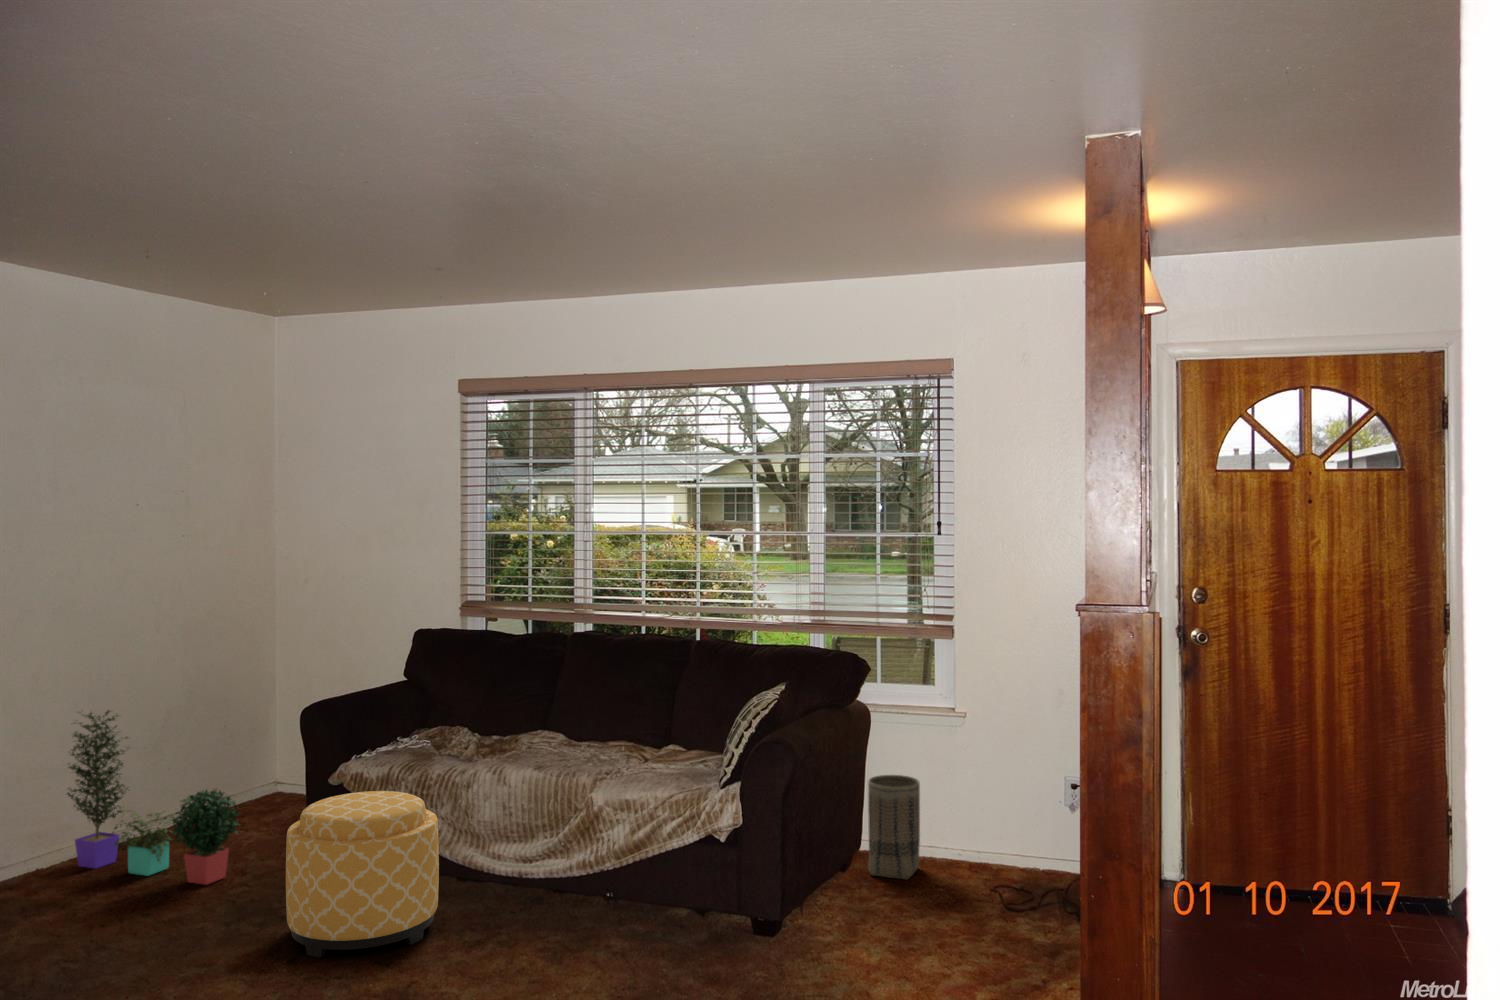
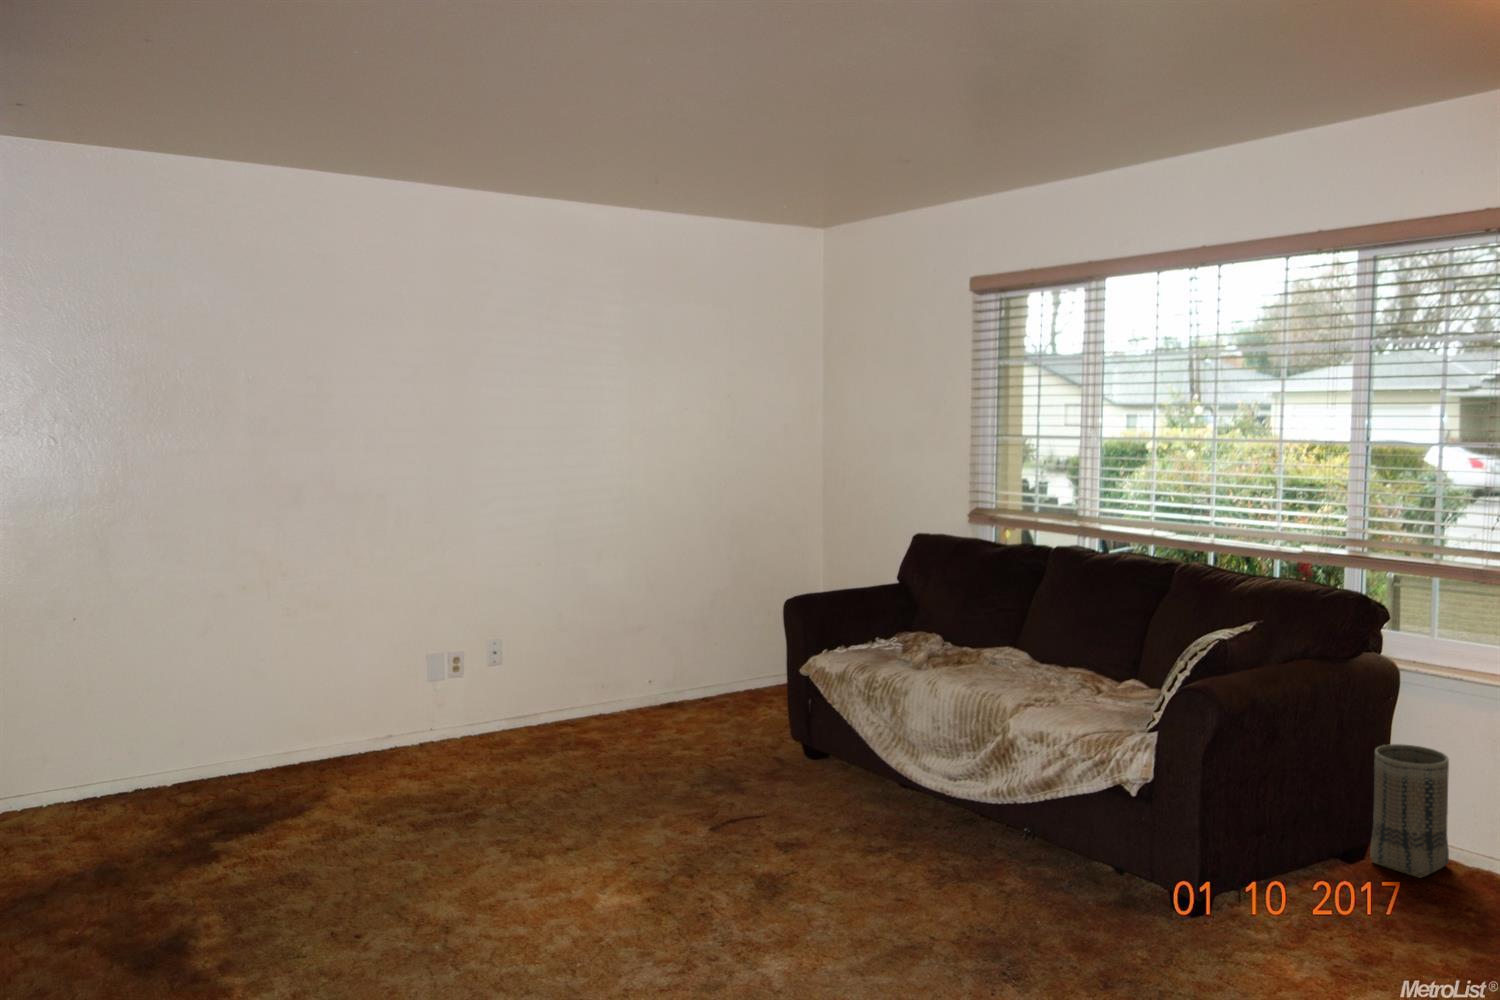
potted plant: present [67,710,239,885] -> none [624,590,741,749]
ottoman: present [286,791,439,957] -> none [732,688,867,837]

